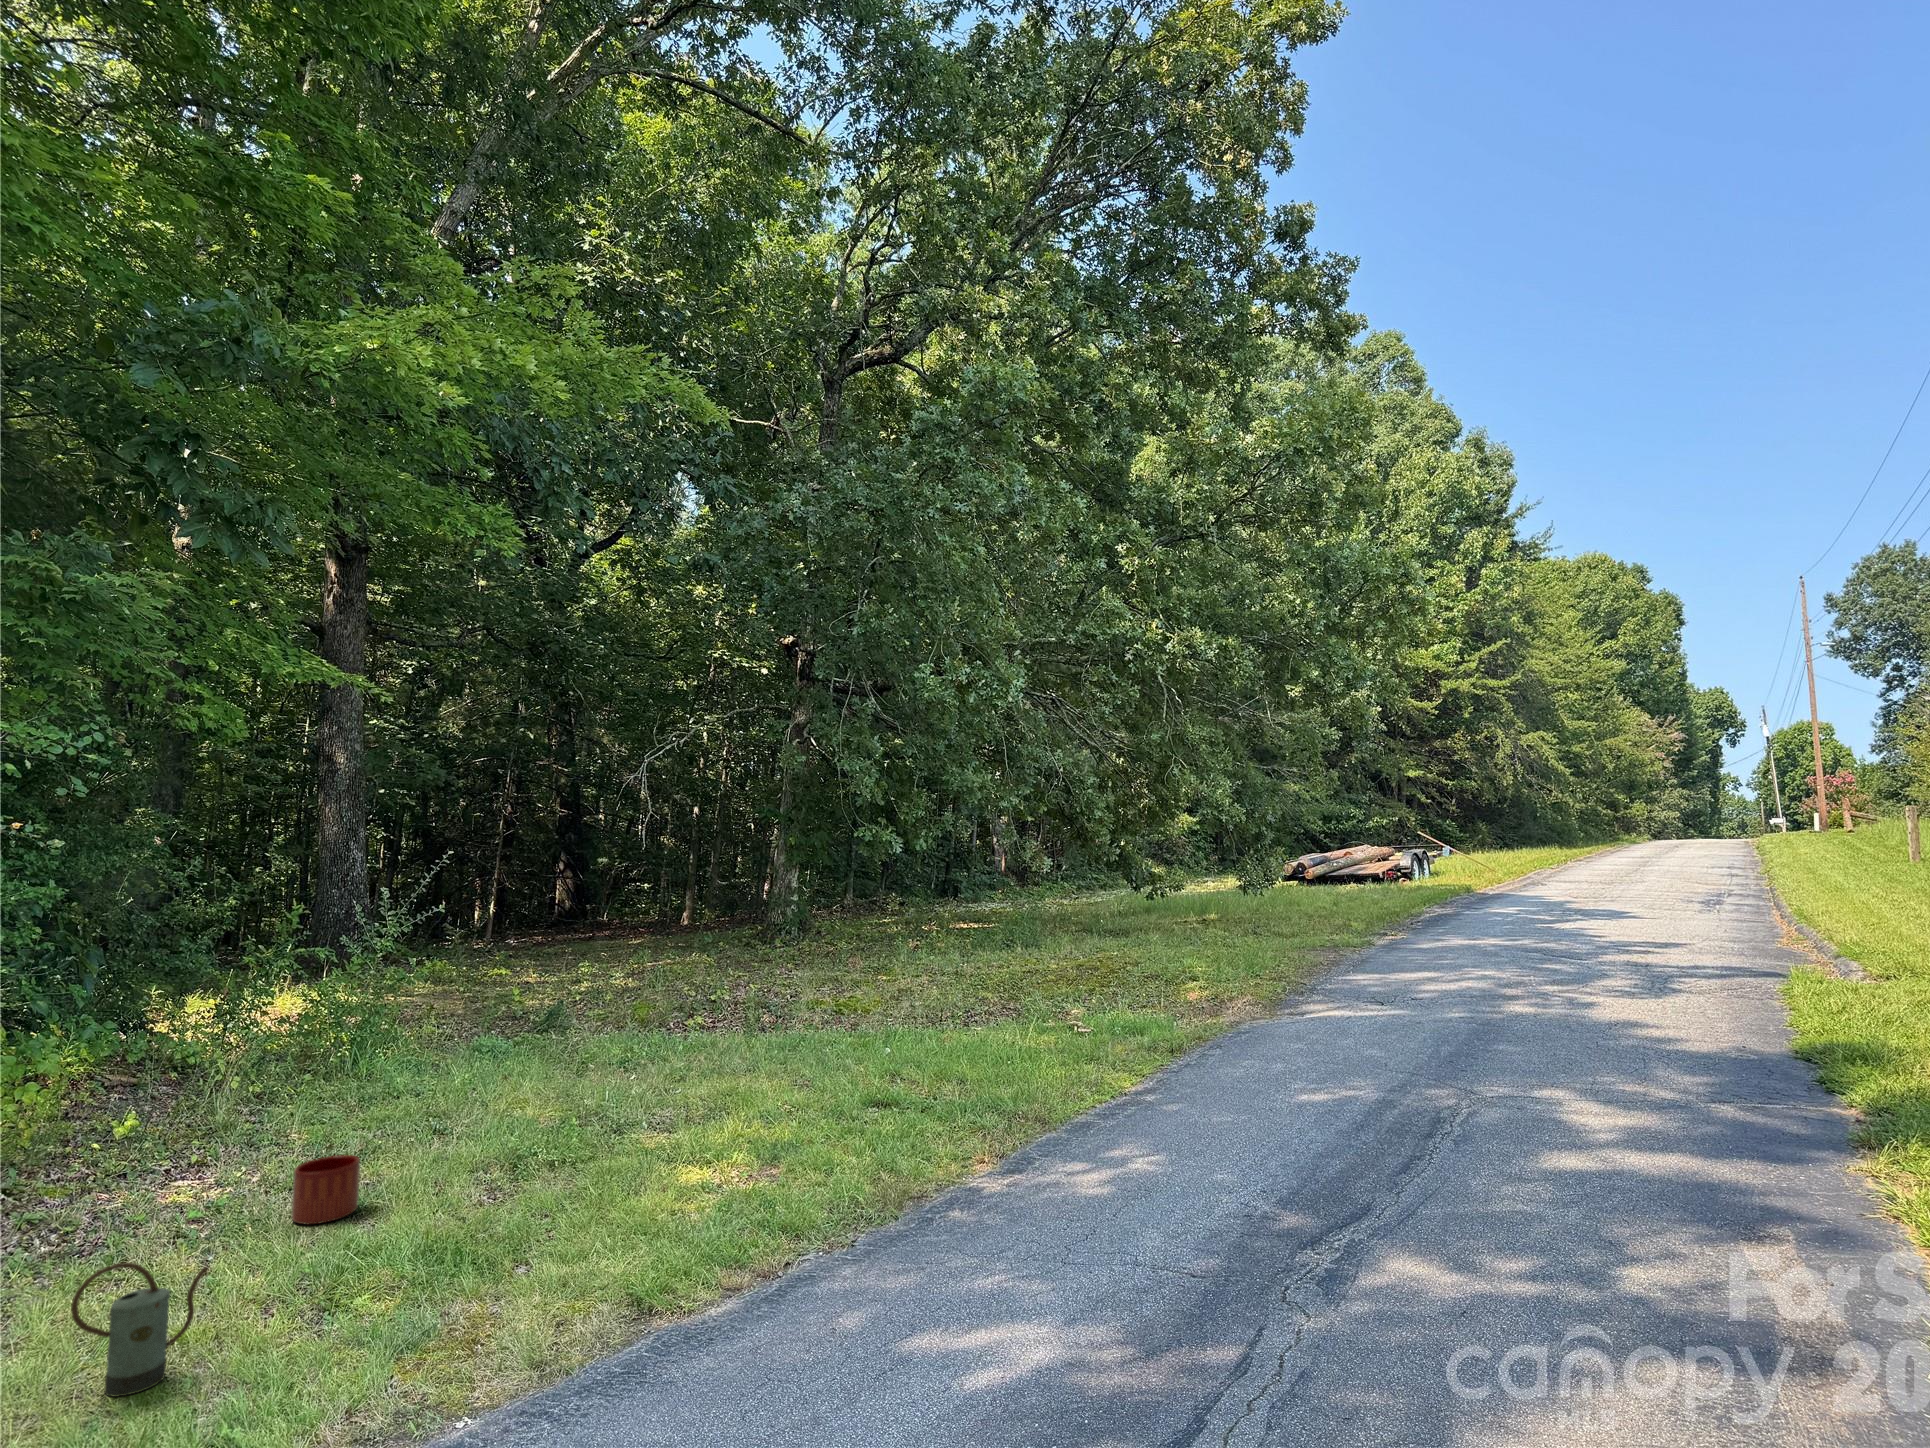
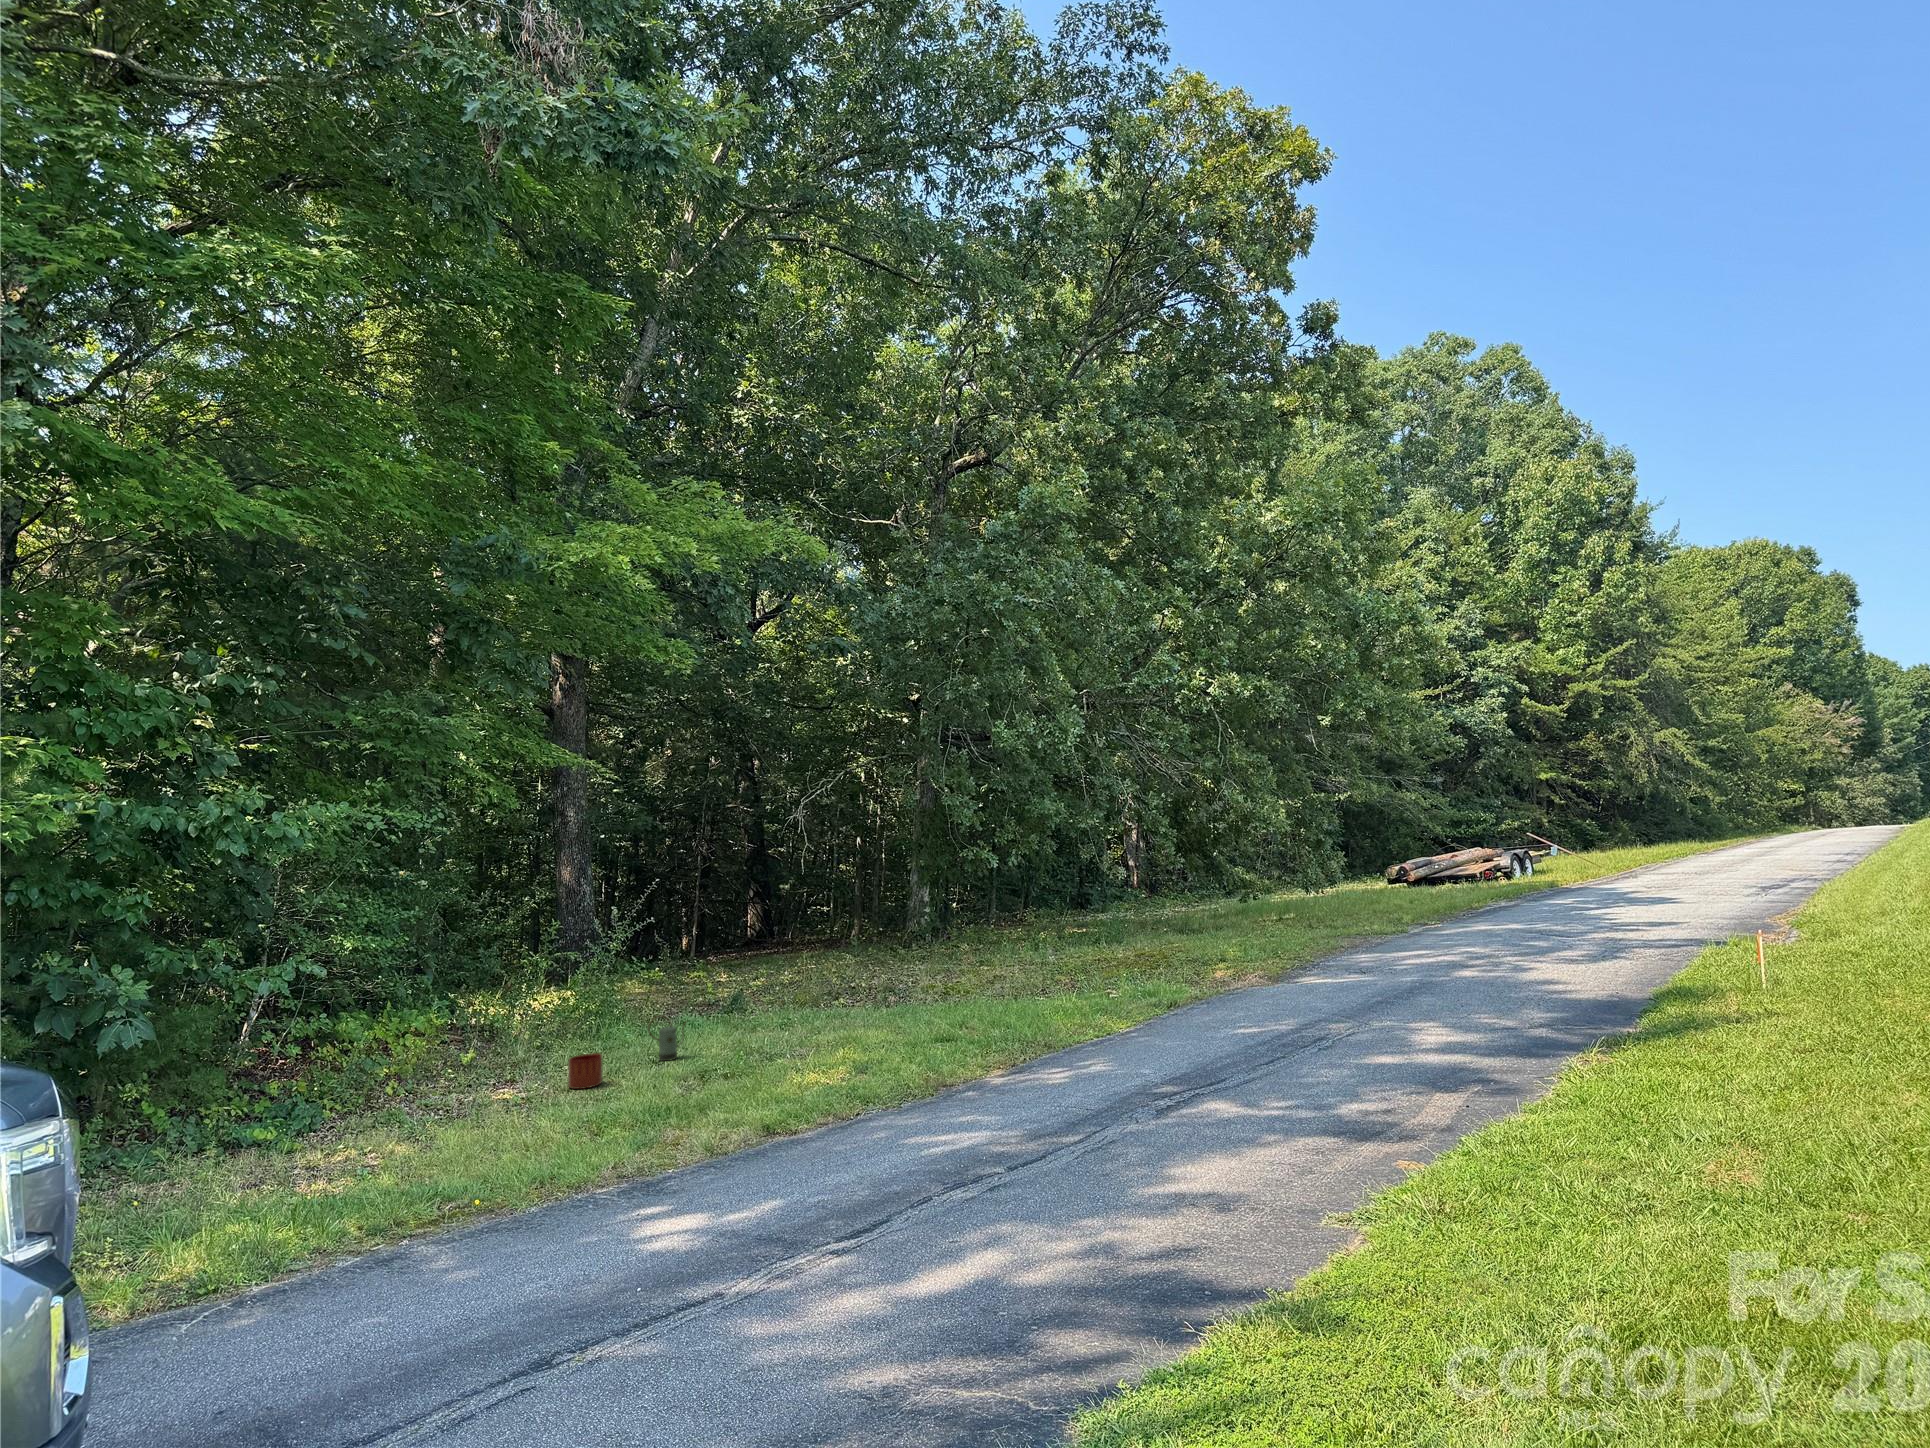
watering can: present [71,1262,209,1397] -> present [648,1015,686,1061]

